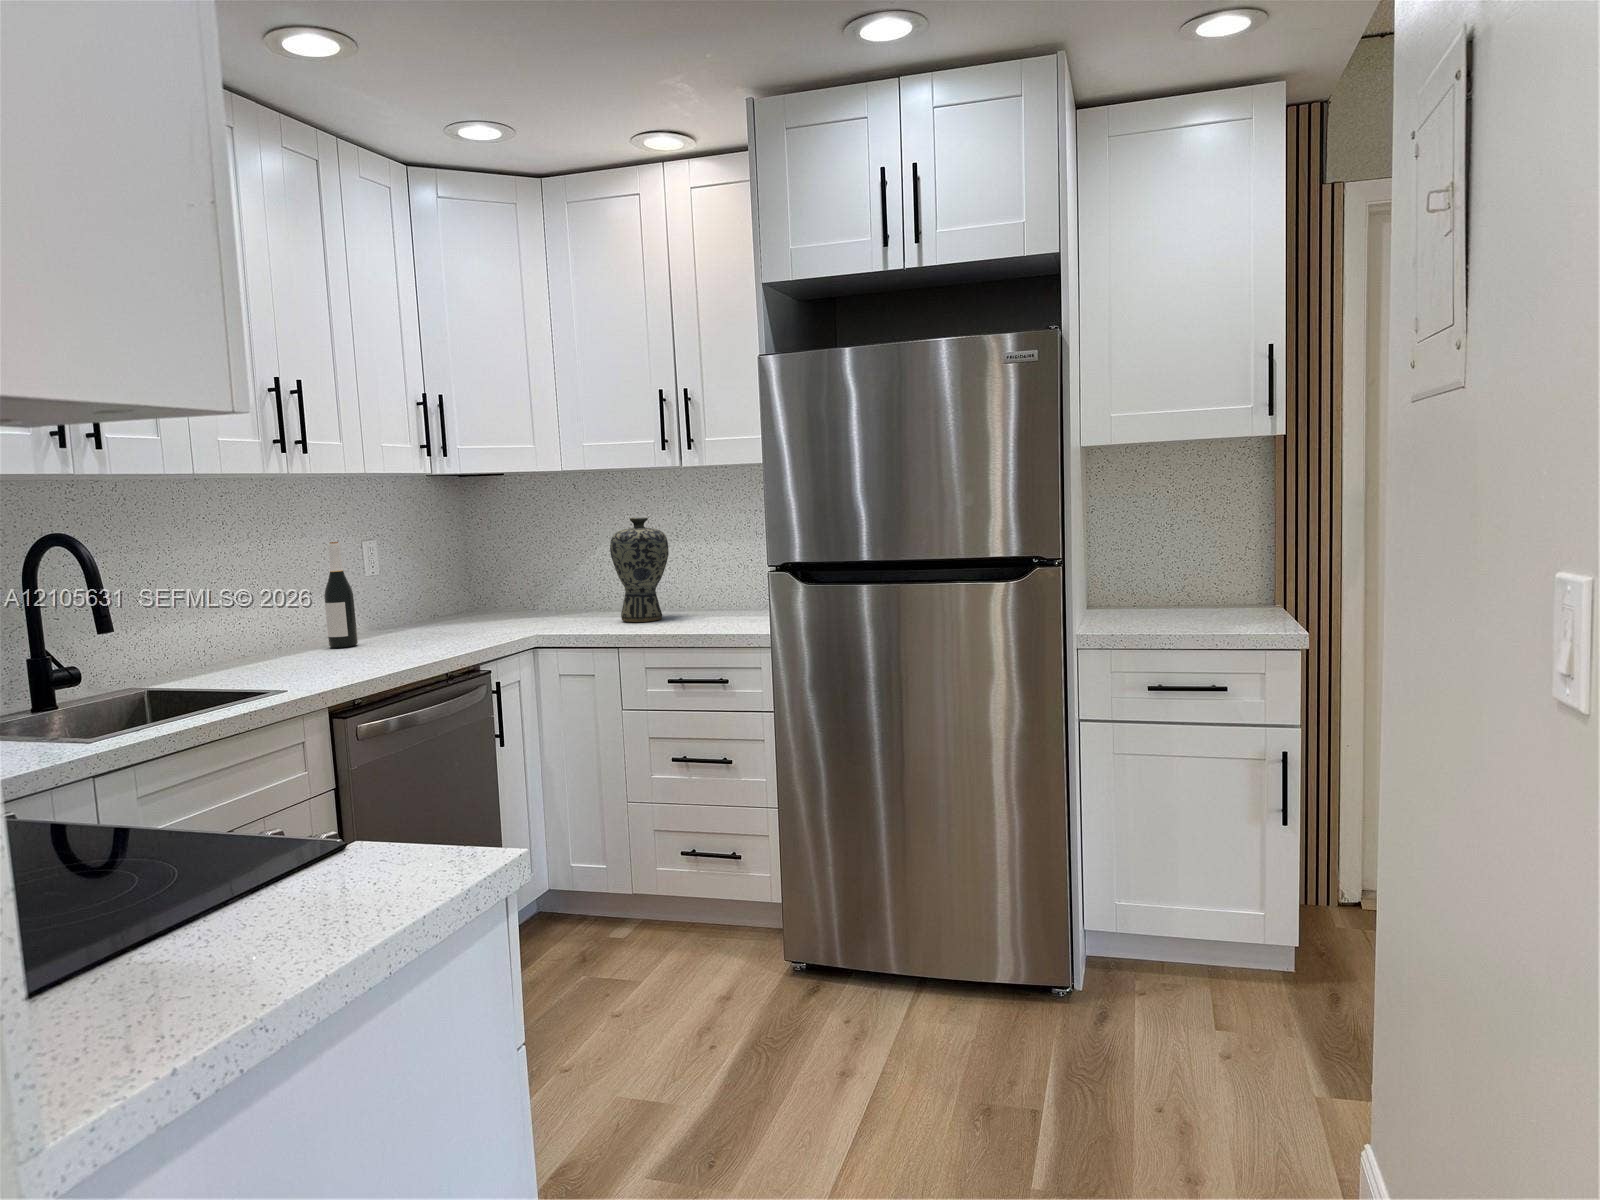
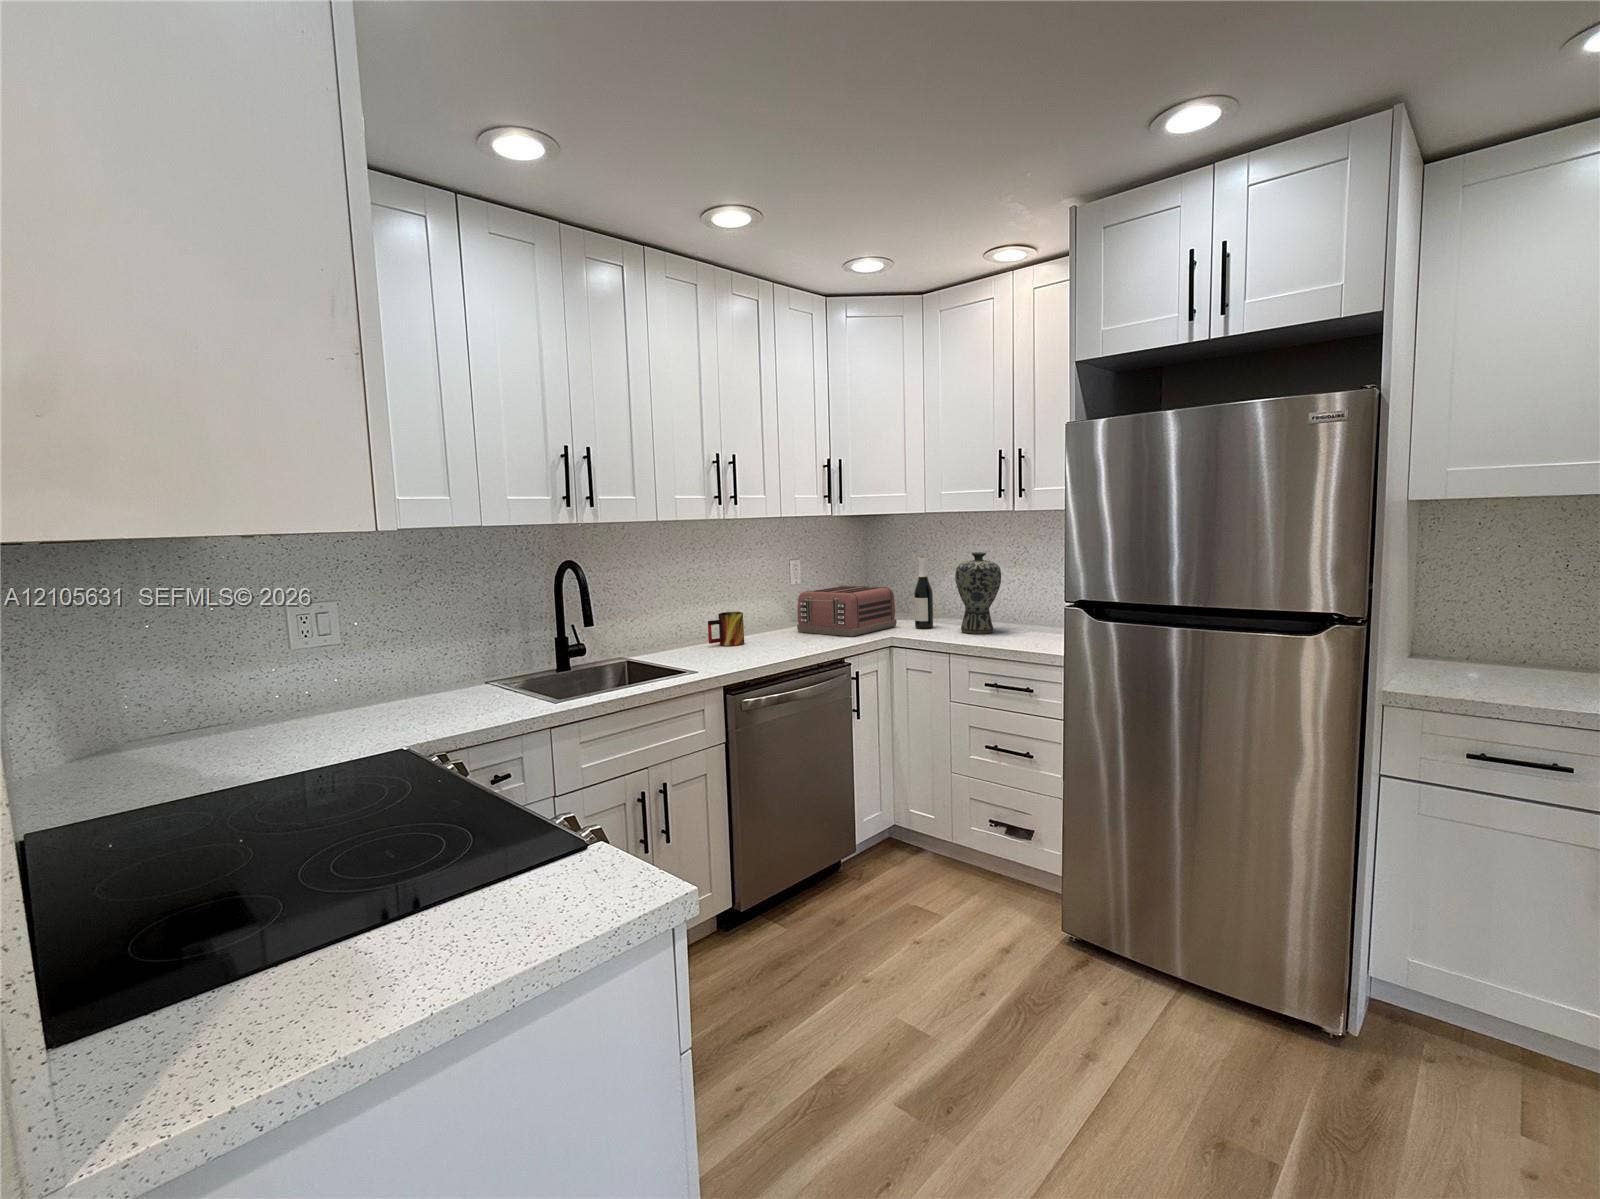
wine bottle: present [324,542,358,648] -> present [914,557,933,629]
toaster: none [389,570,530,639] -> present [797,586,897,636]
mug: none [264,612,321,661] -> present [708,612,744,646]

